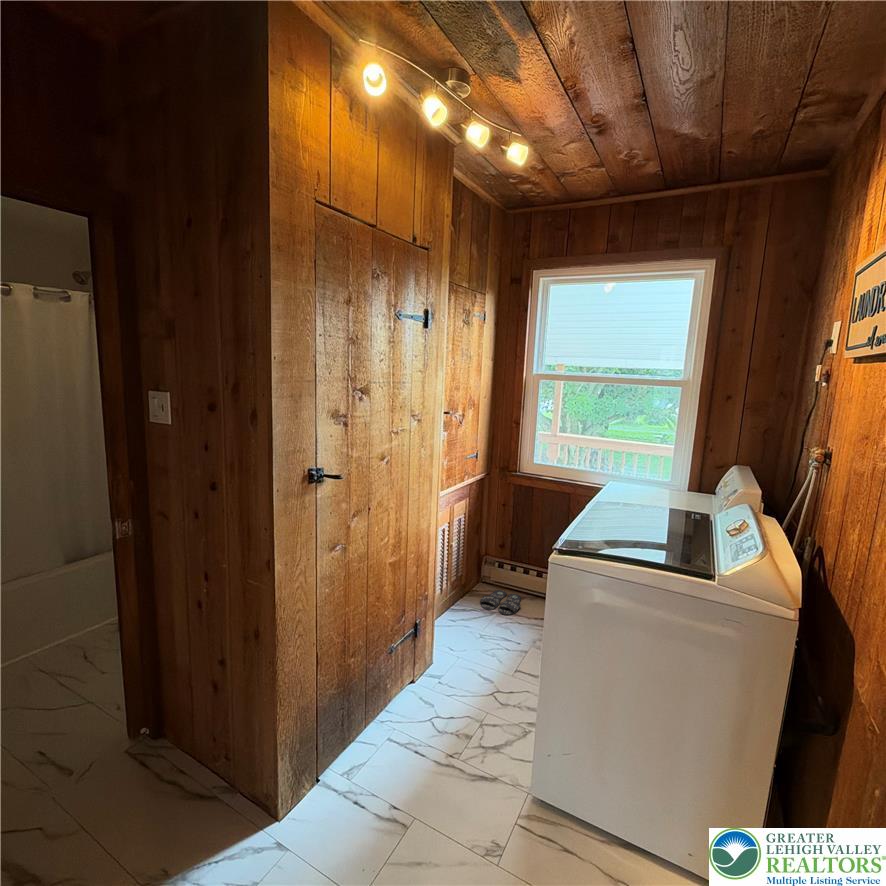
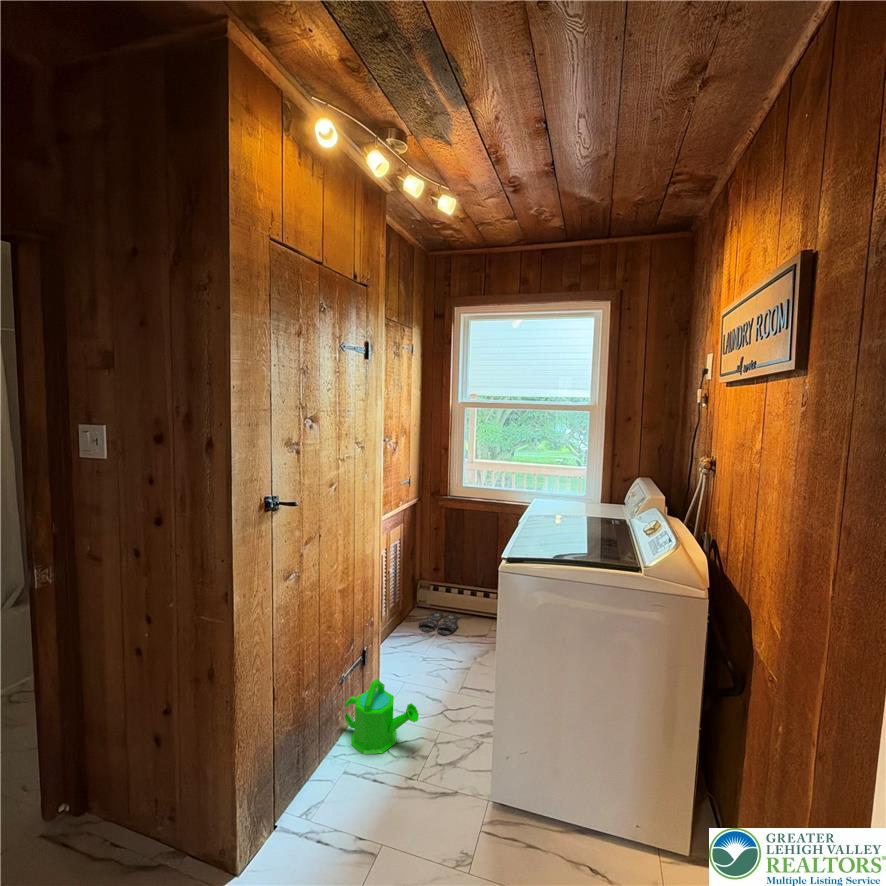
watering can: none [390,654,465,727] -> present [345,679,419,754]

